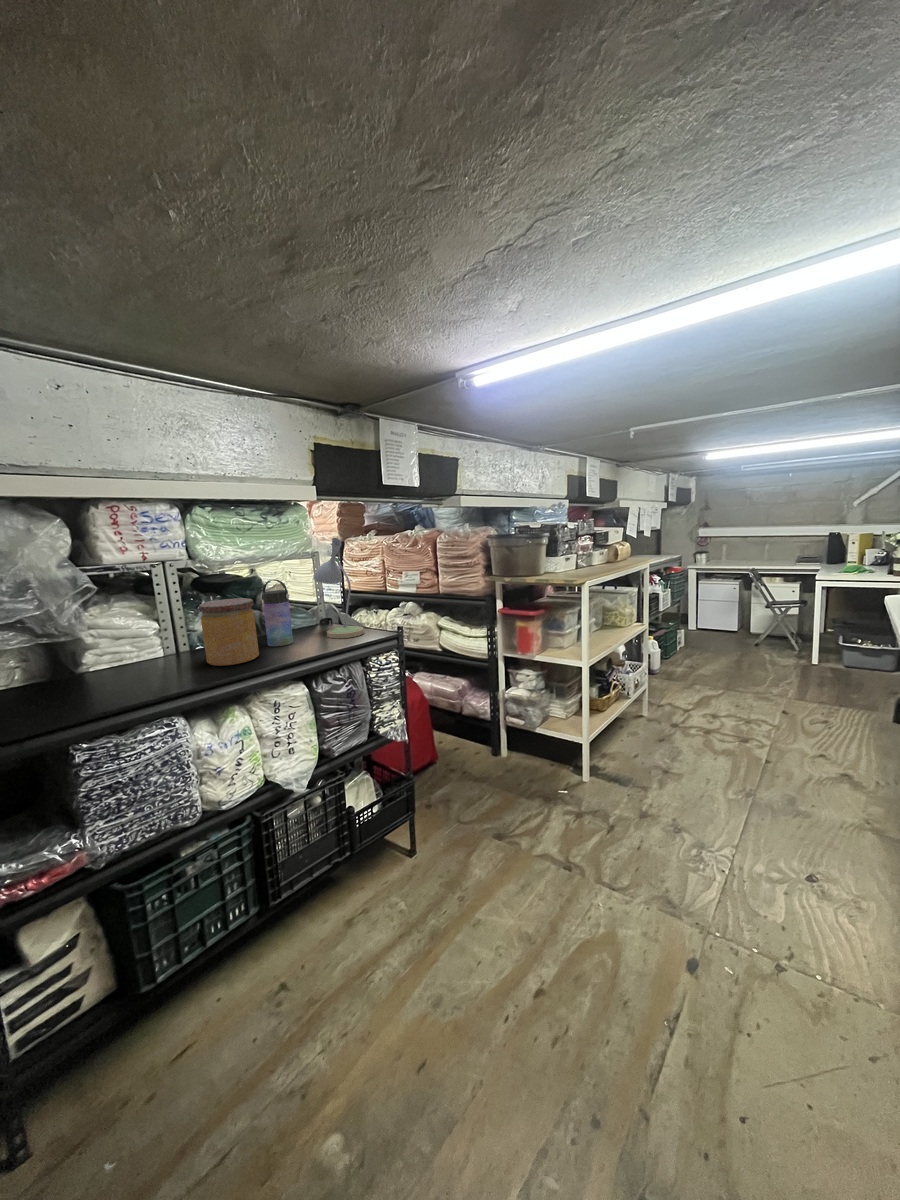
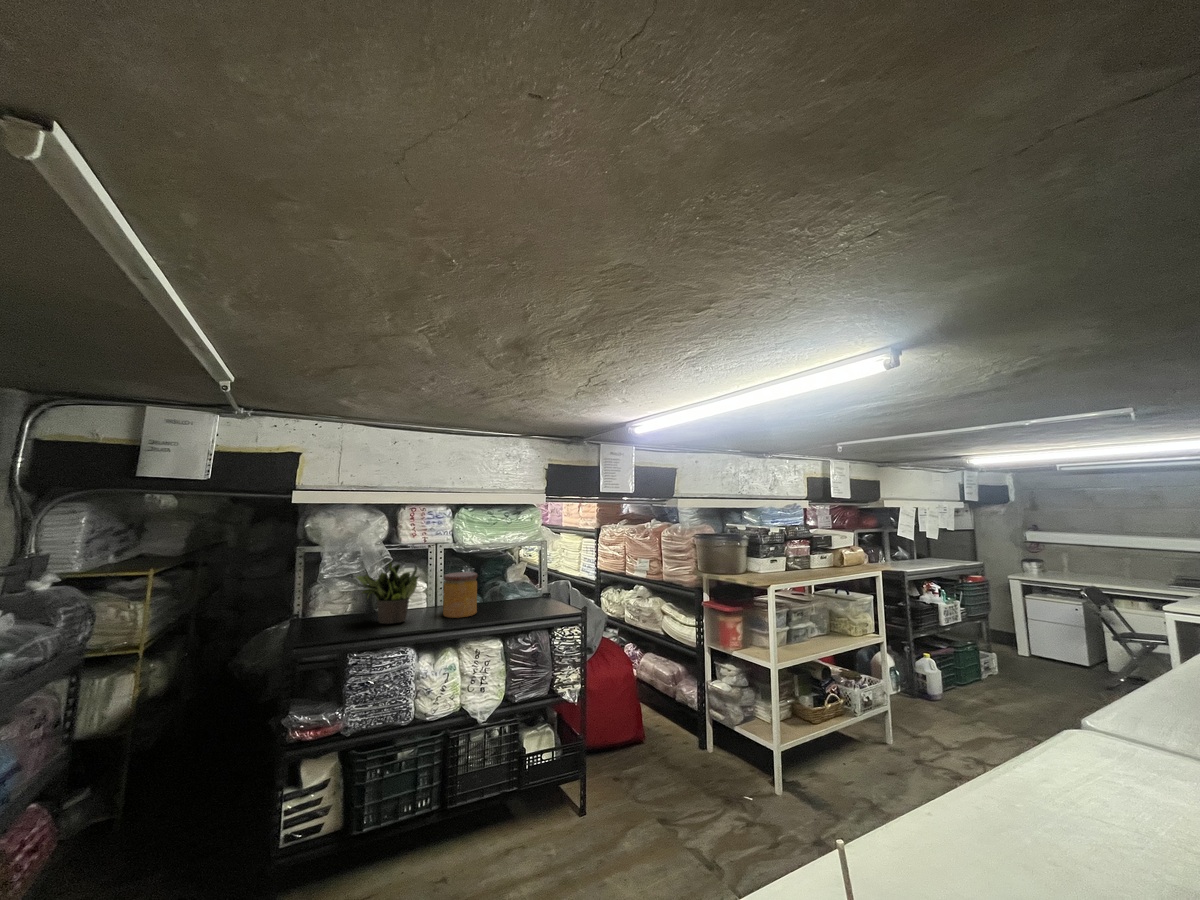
desk lamp: present [313,538,364,638] -> none [530,533,559,609]
water bottle: present [262,580,293,646] -> none [489,561,507,609]
potted plant: none [34,588,165,691] -> present [357,562,419,624]

